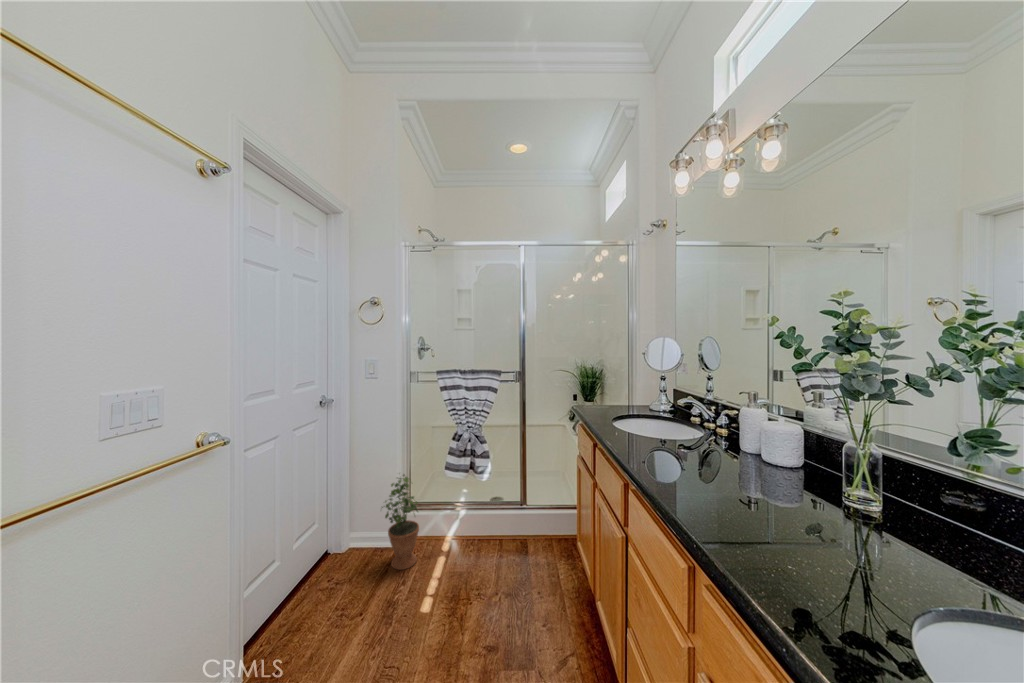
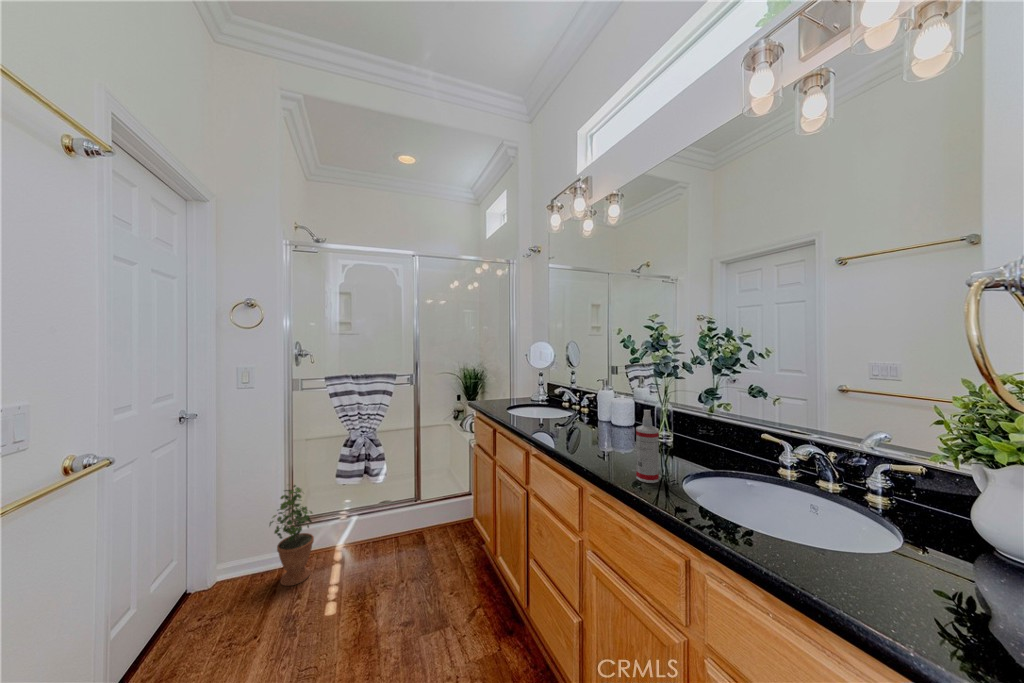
spray bottle: none [792,466,844,609] -> present [636,410,659,483]

